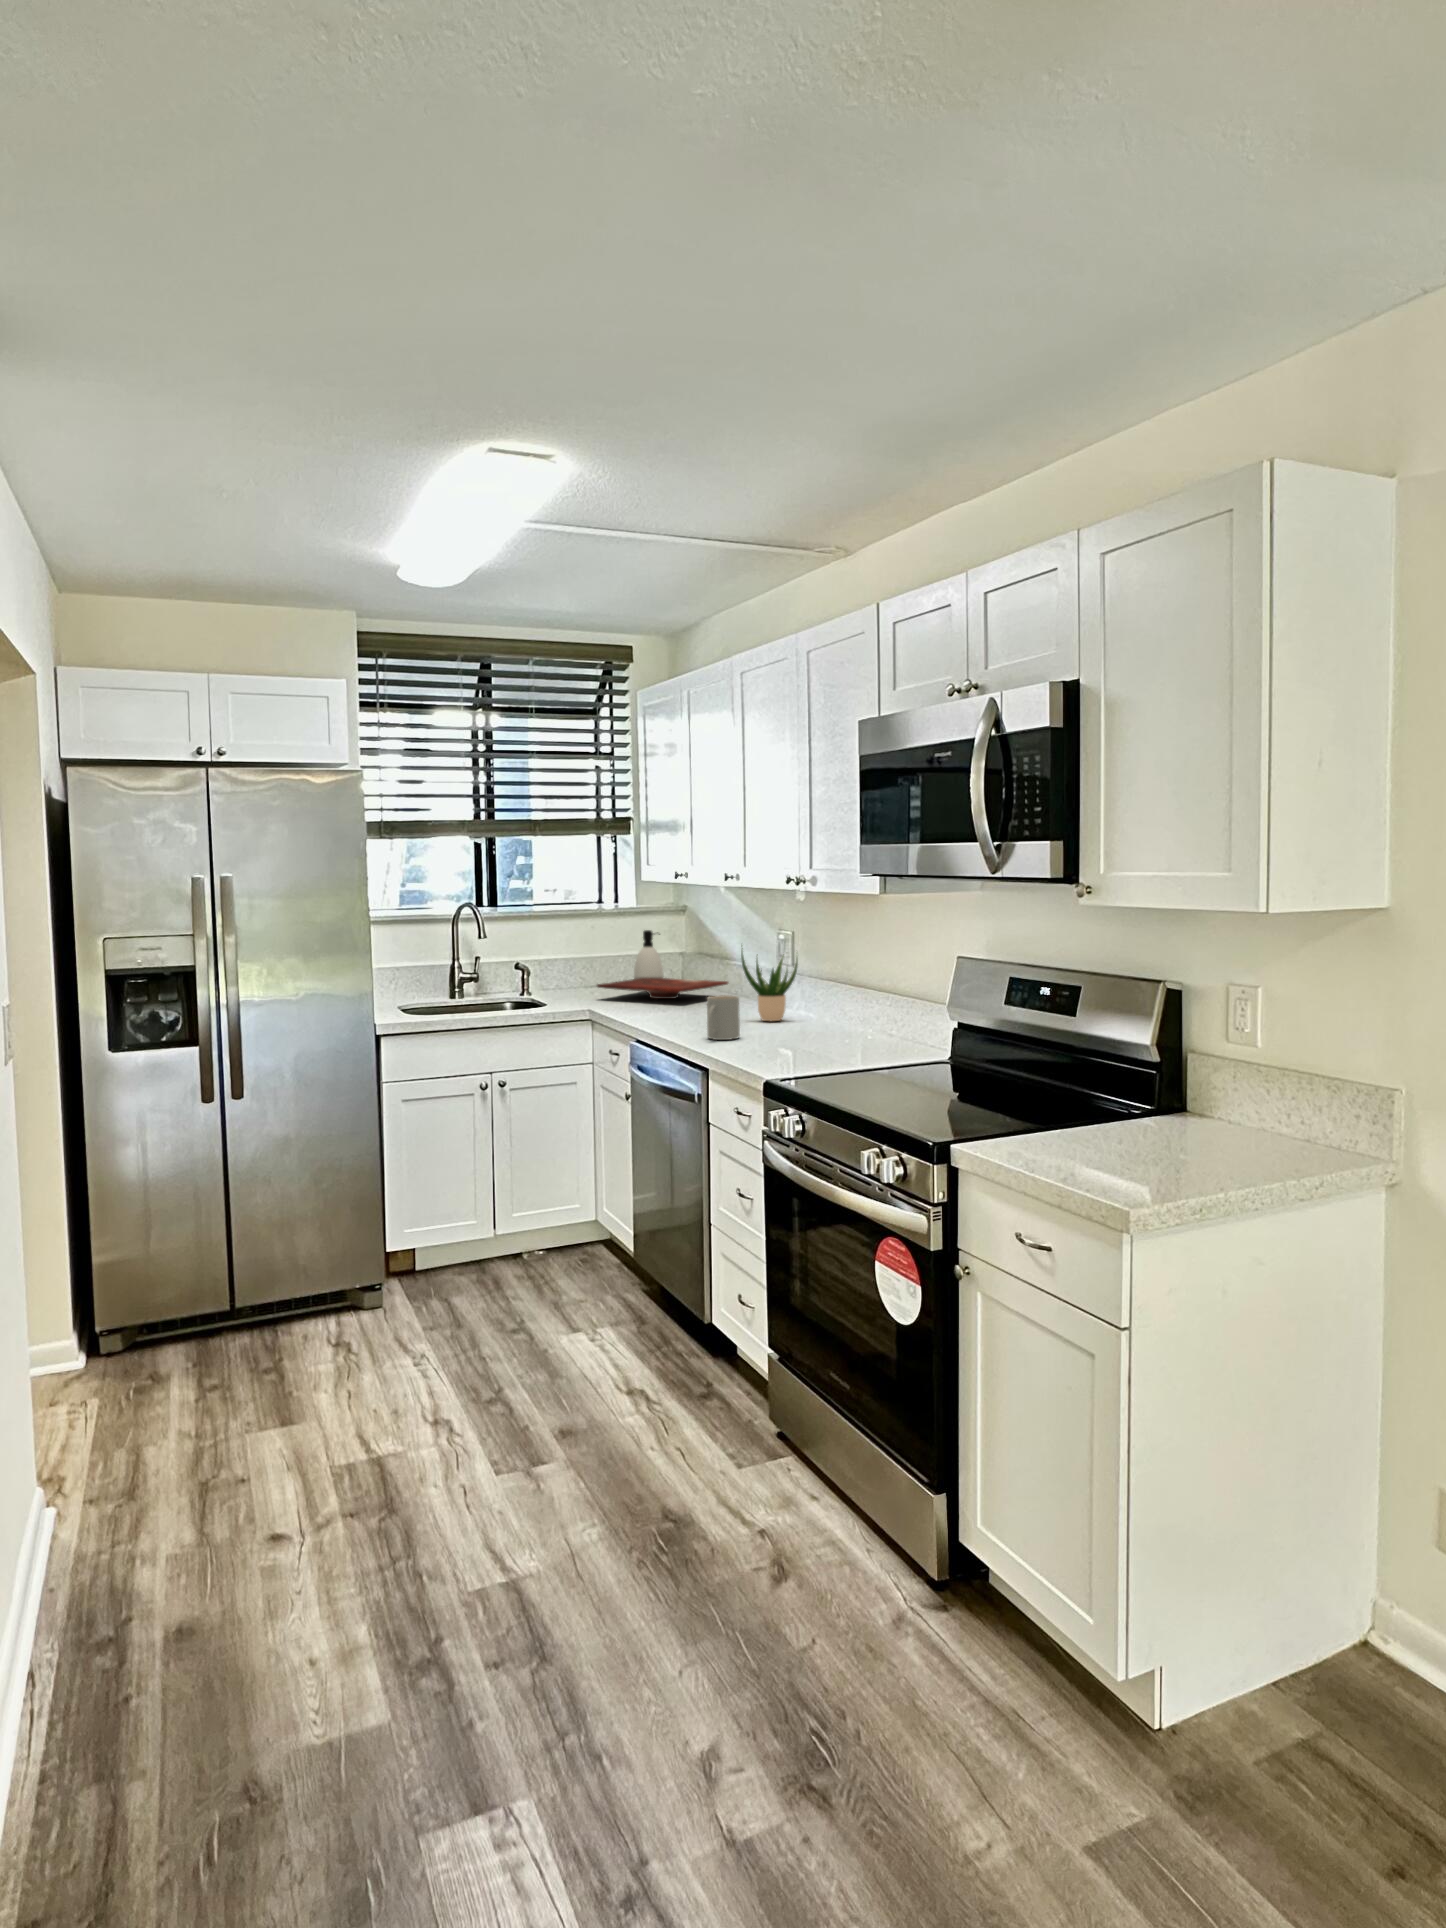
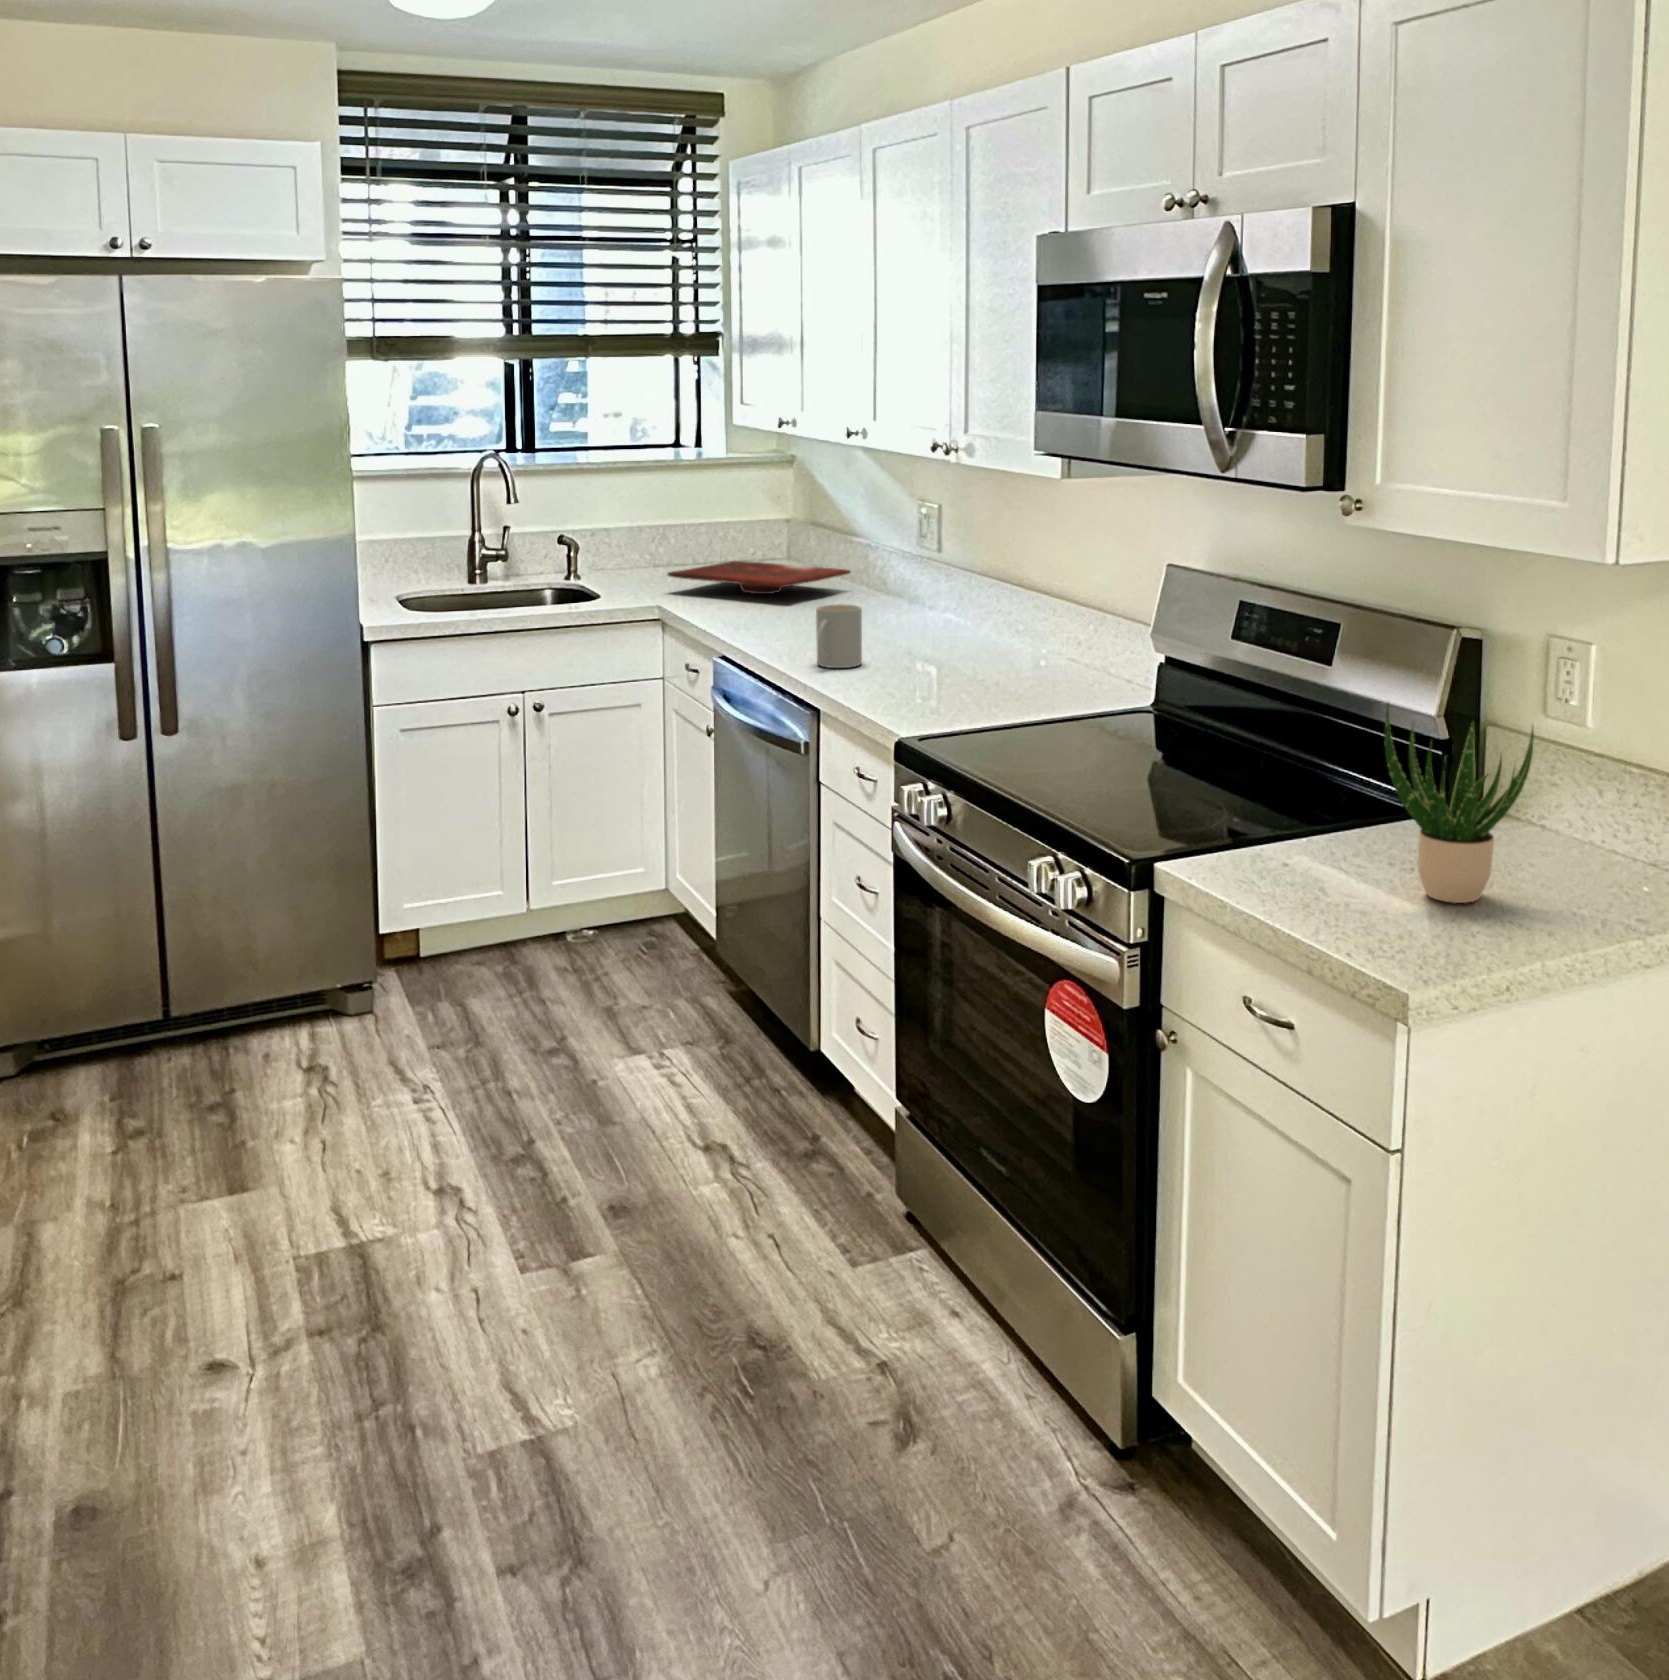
soap dispenser: present [634,930,663,979] -> none [721,492,762,569]
potted plant: present [741,948,798,1021] -> present [1384,704,1534,903]

